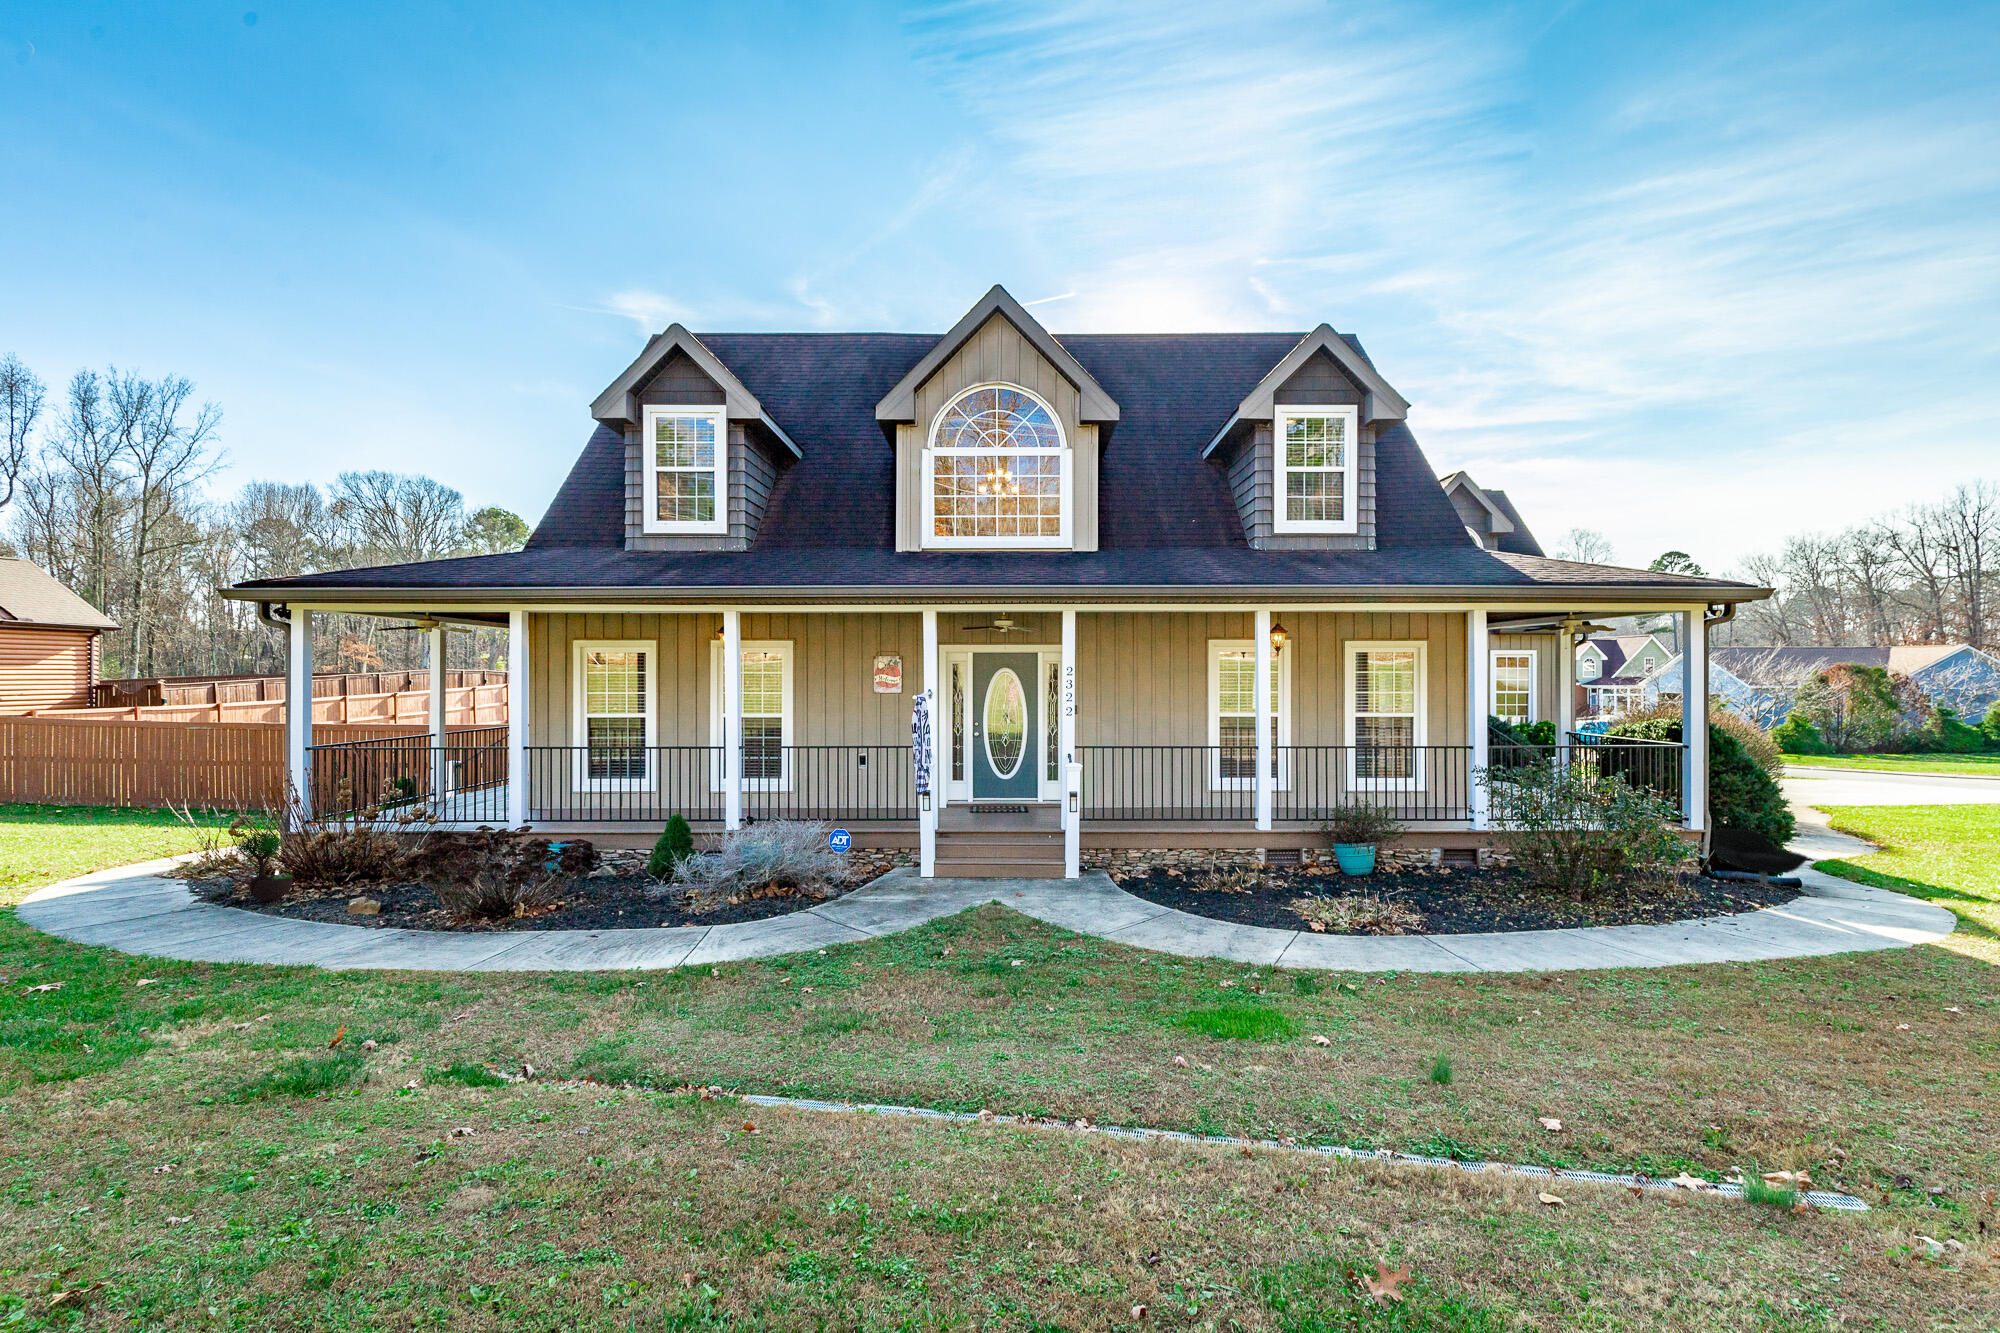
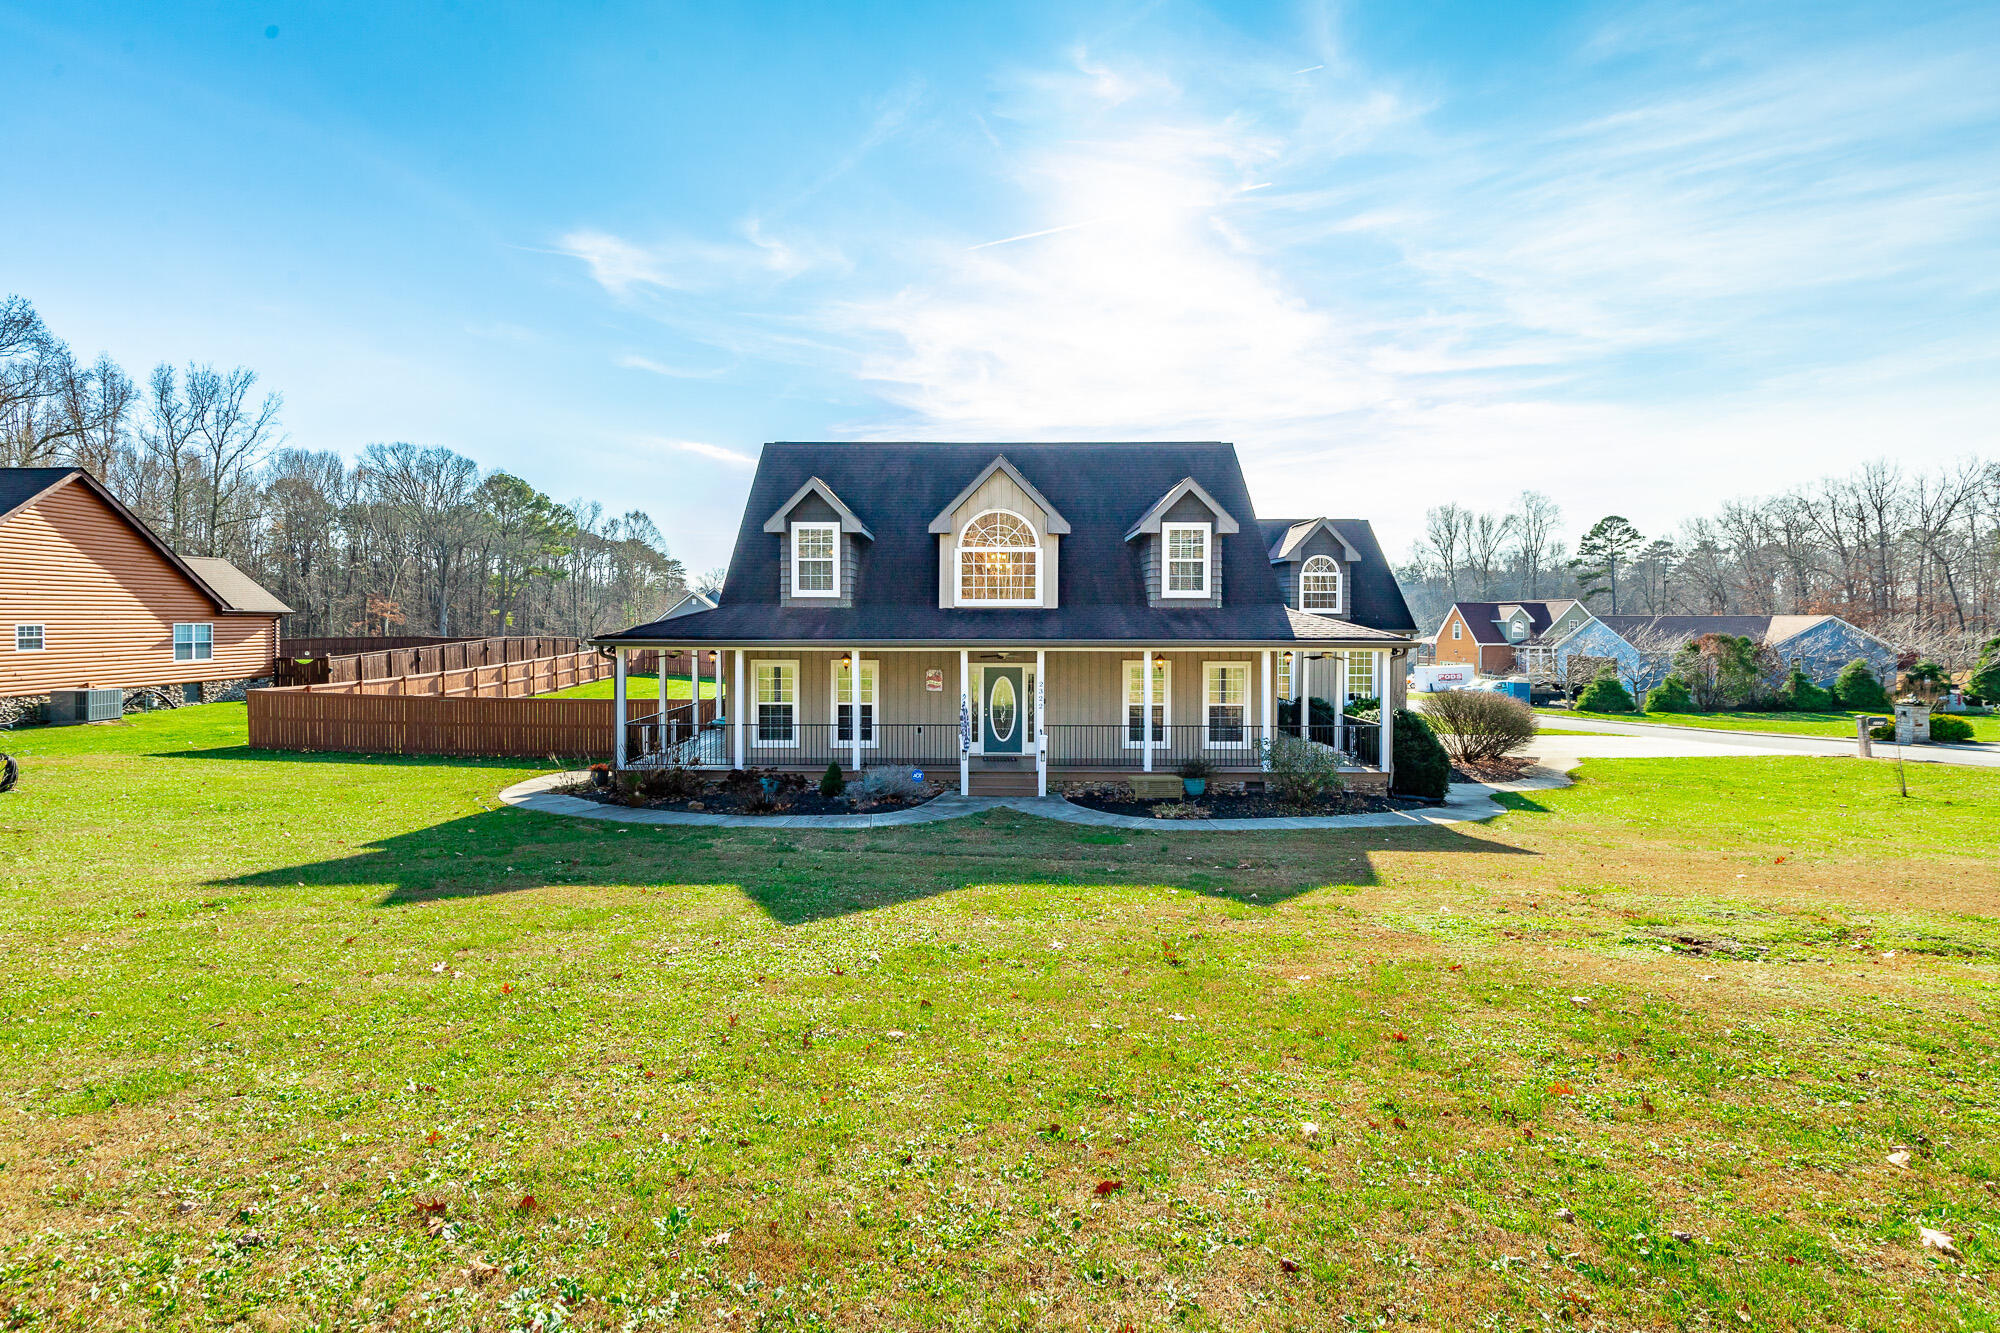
lounge chair: present [1712,829,1808,888] -> none [1389,771,1426,803]
storage bench: none [1229,837,1338,886] -> present [1128,775,1183,801]

